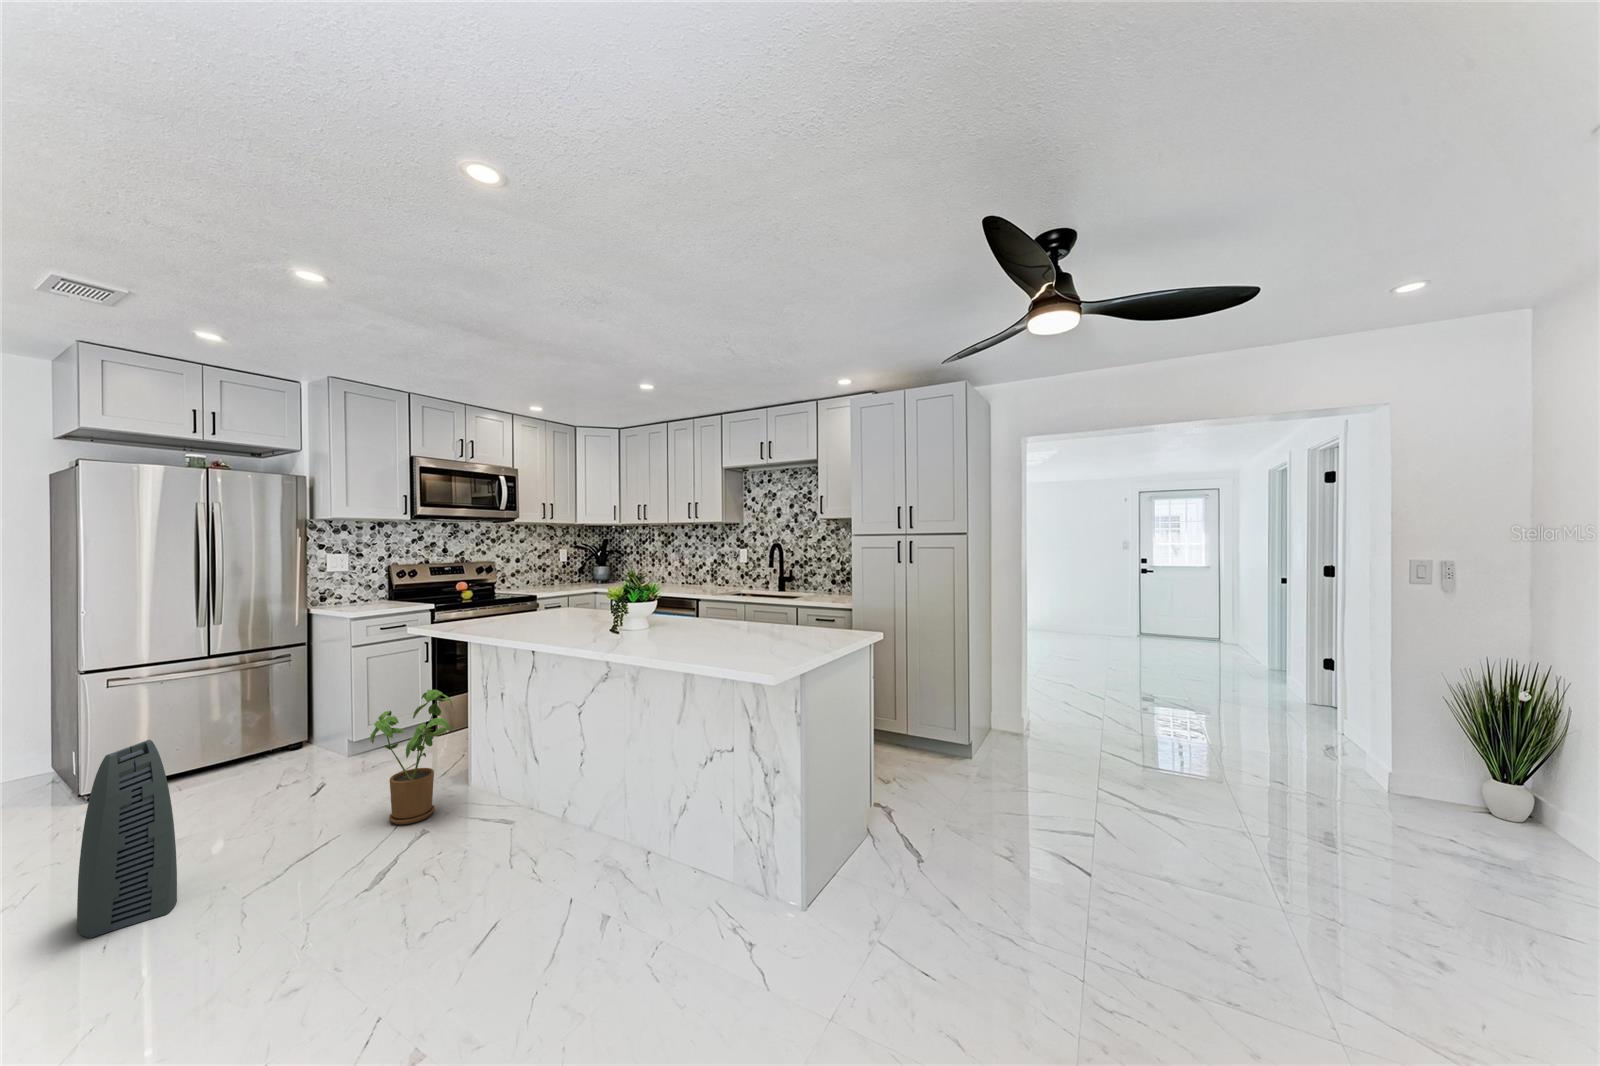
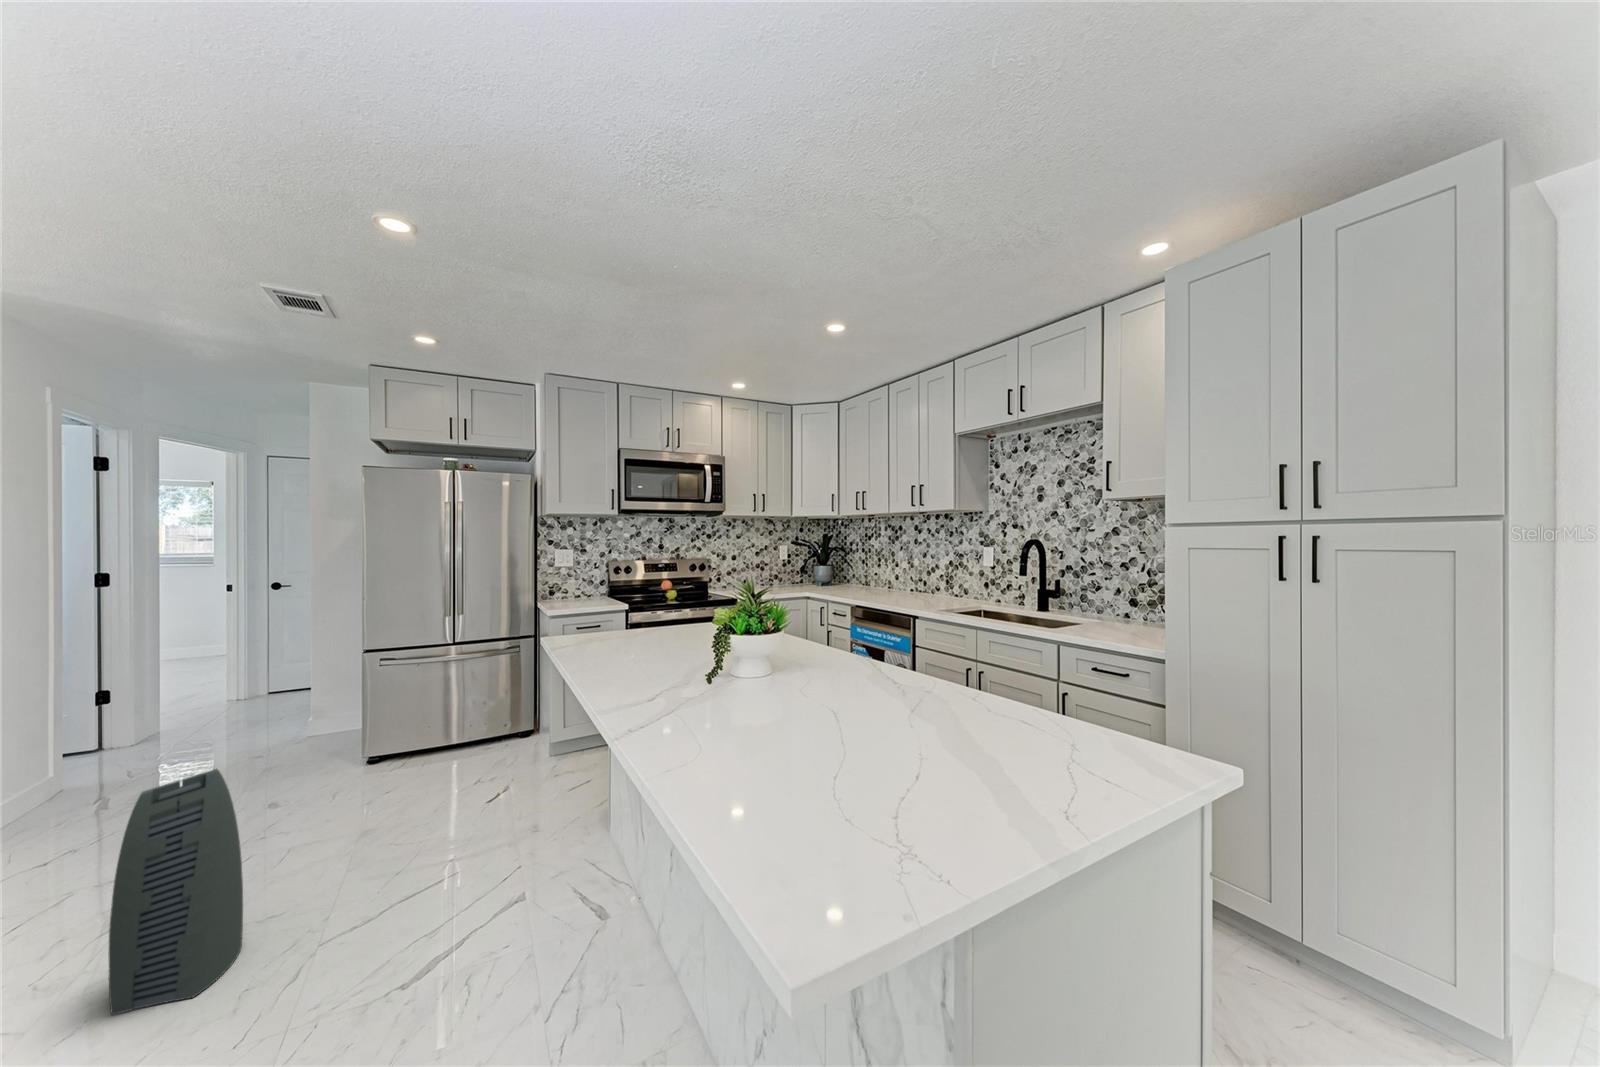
house plant: present [370,690,453,824] -> none [474,725,574,902]

